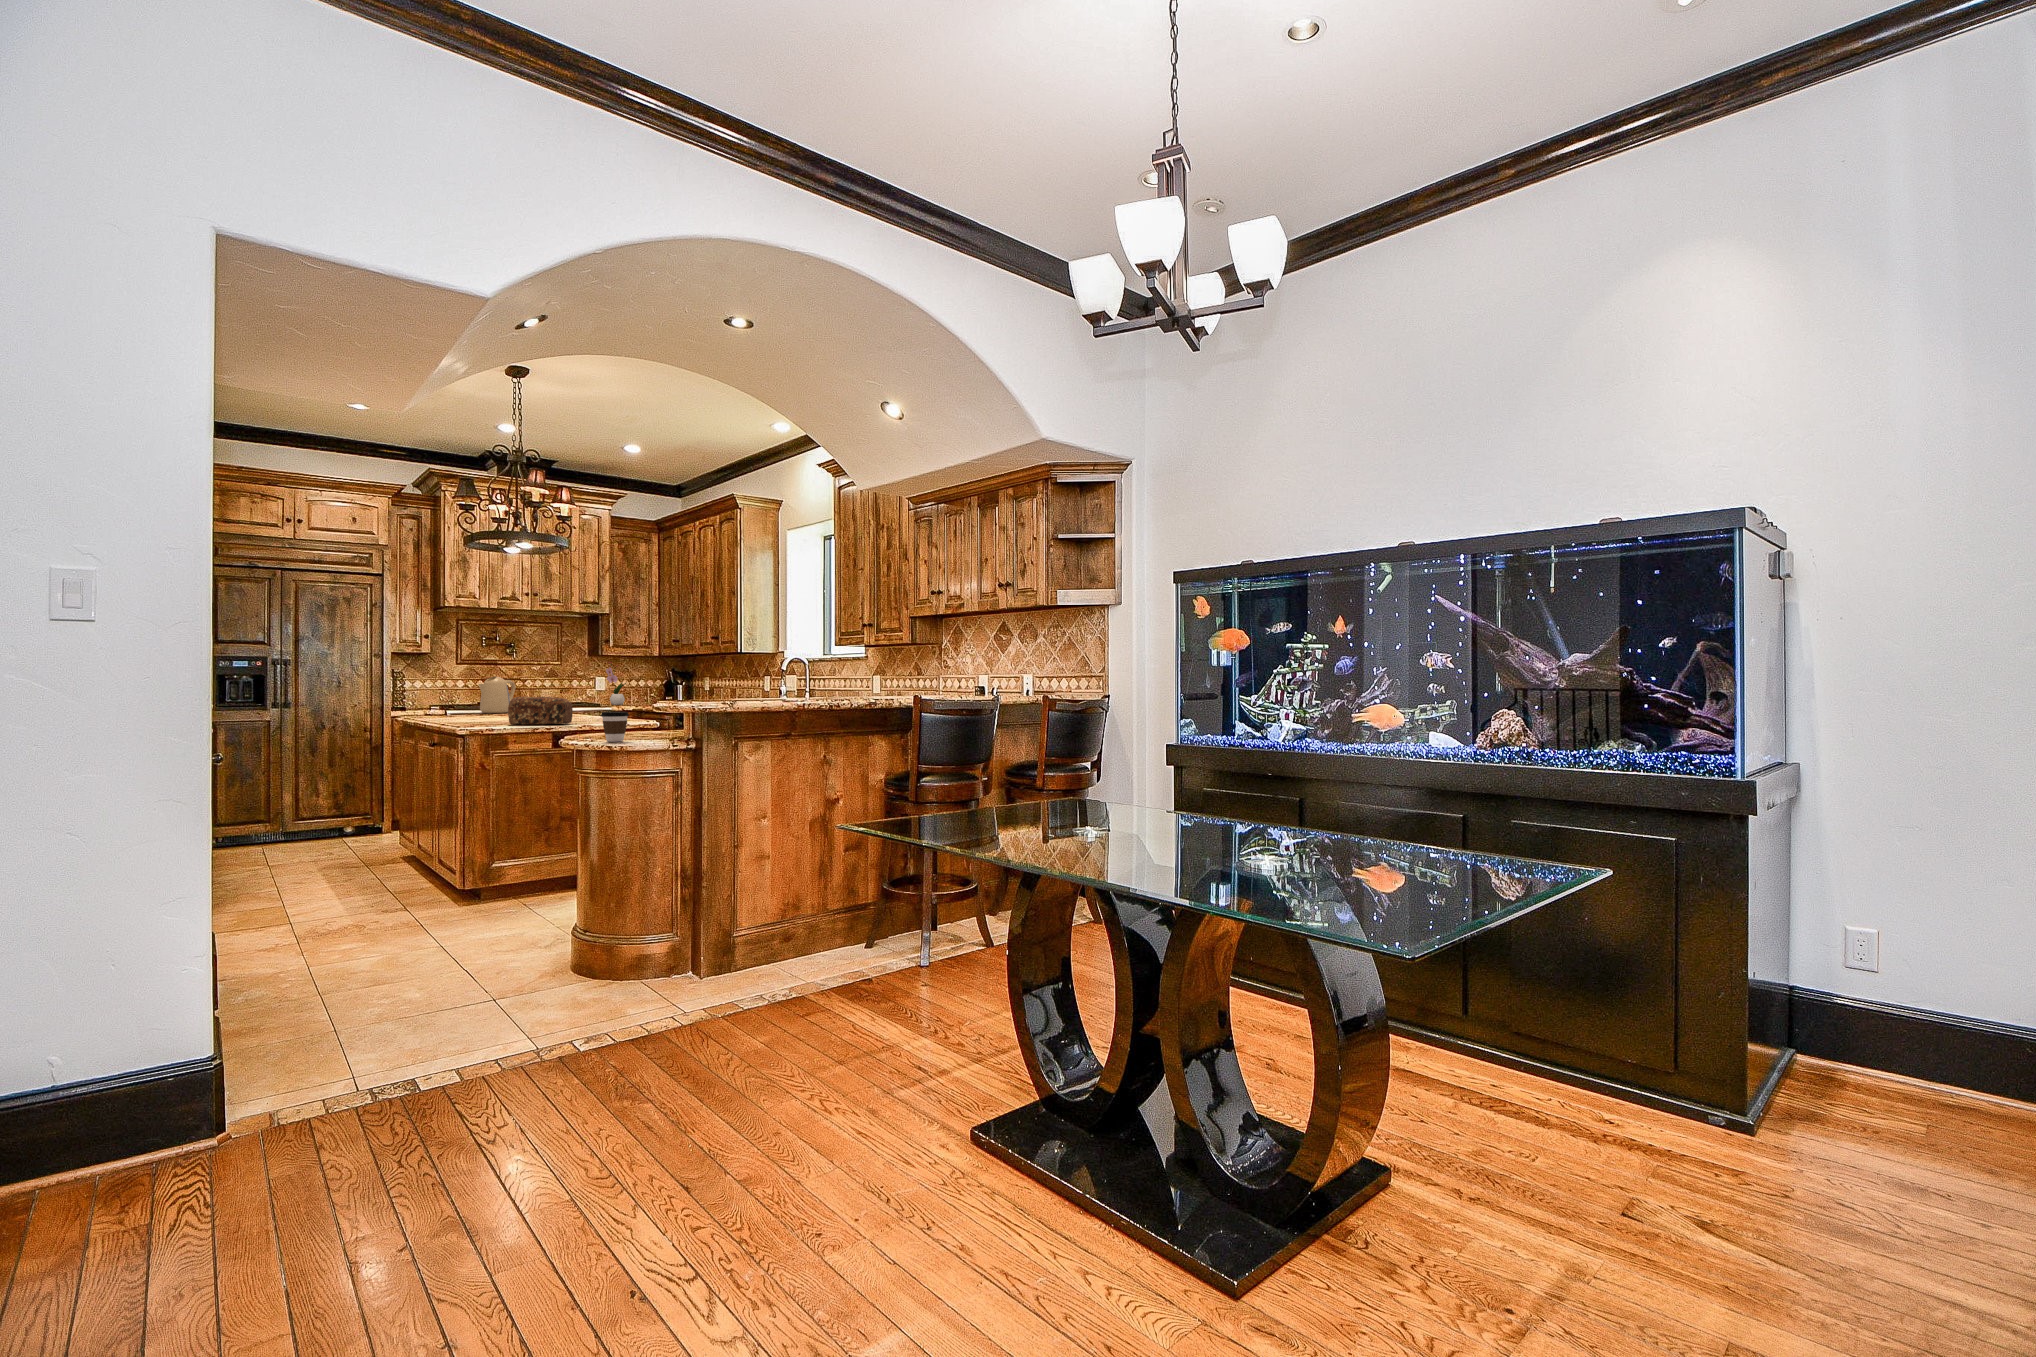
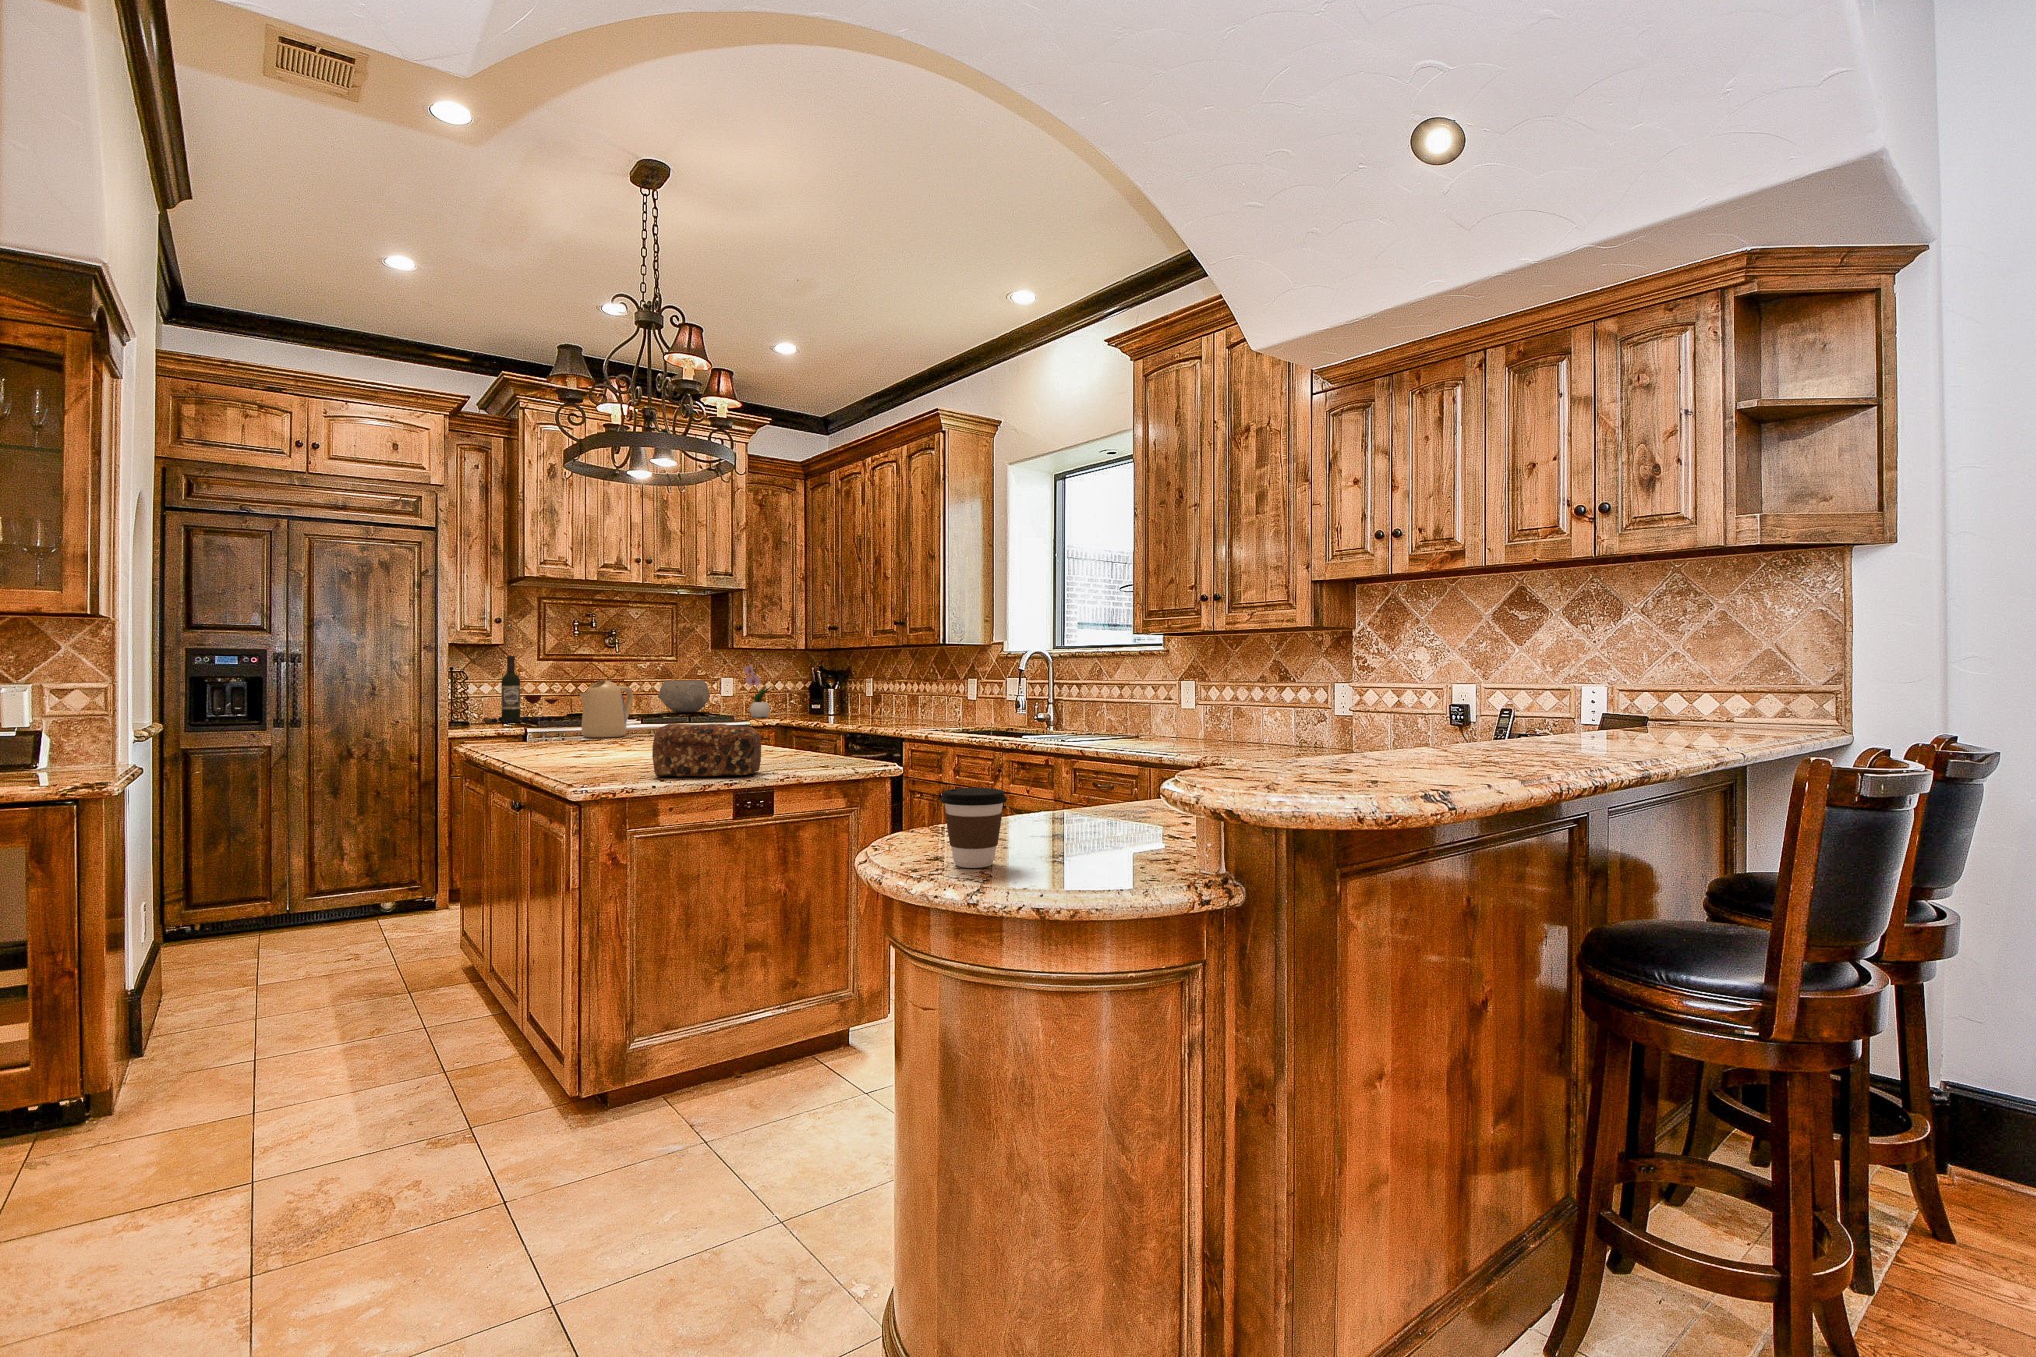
wine bottle: none [415,661,470,707] -> present [483,656,558,723]
ceramic bowl: none [546,679,585,703] -> present [658,680,709,712]

